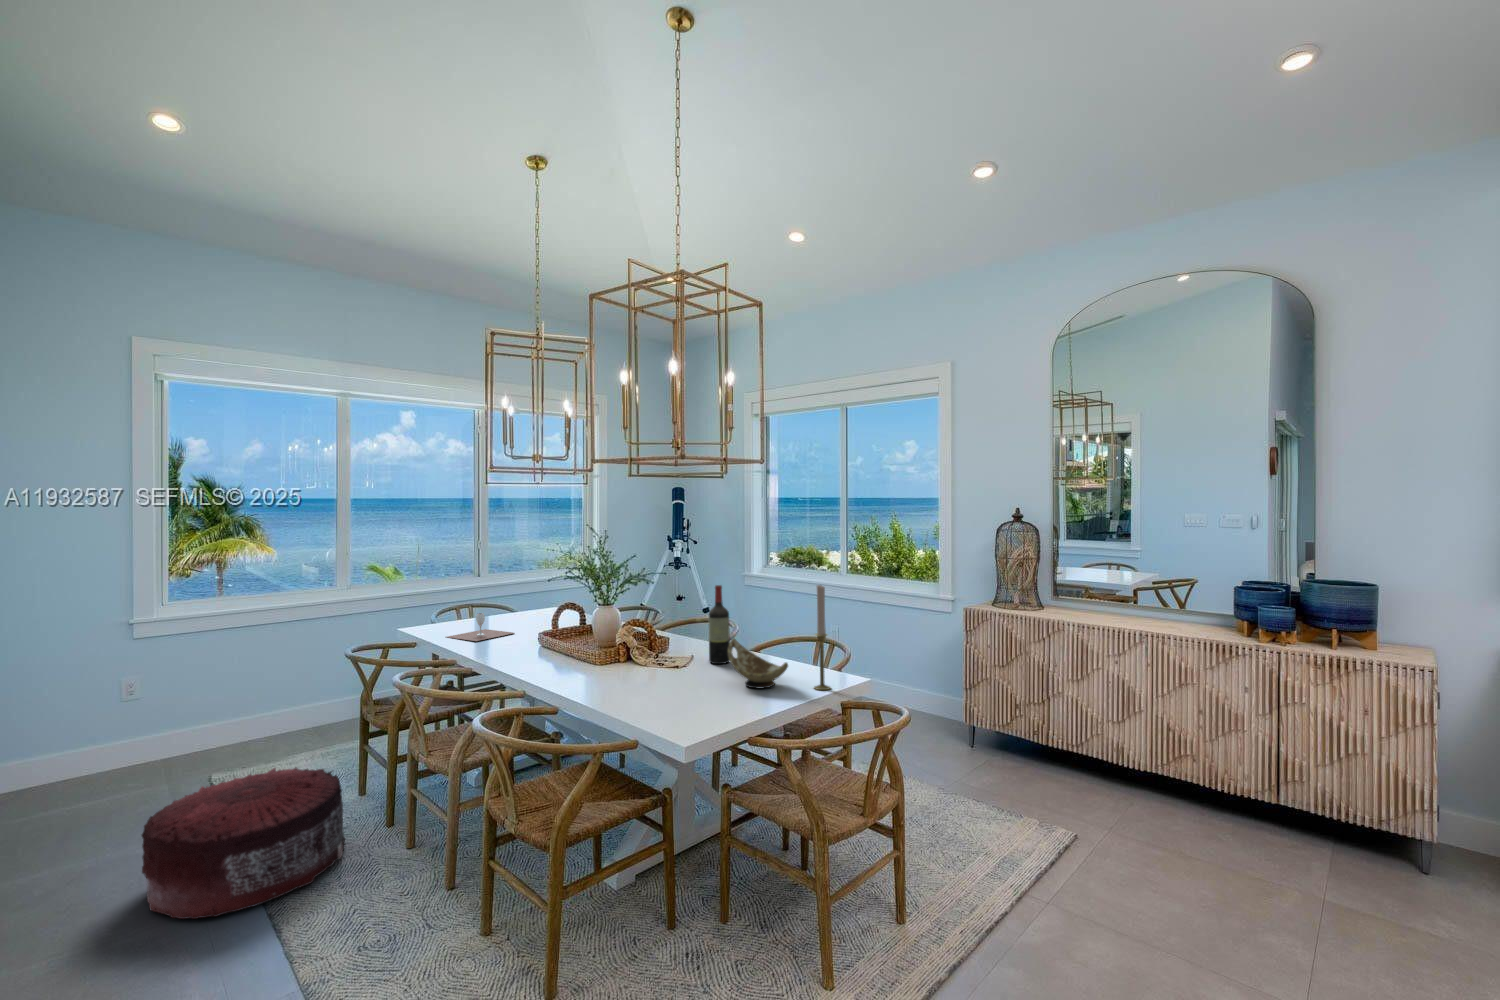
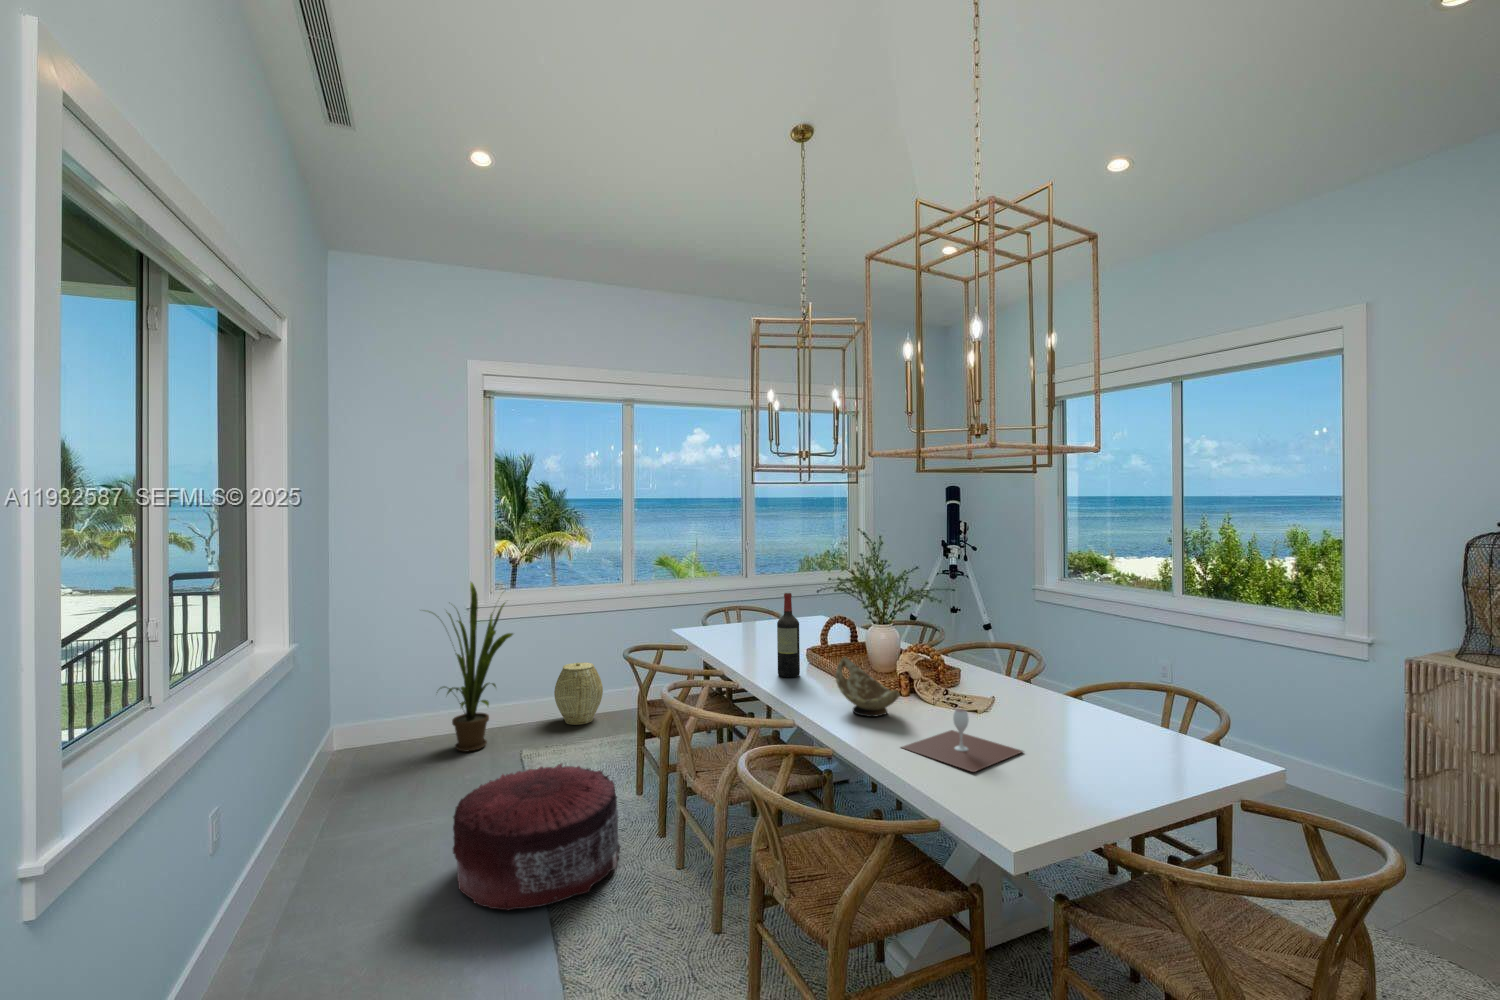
wine bottle: present [709,585,730,664] -> present [777,593,800,677]
candlestick: present [814,585,831,690] -> none [1183,623,1213,774]
house plant: none [69,590,206,781] -> present [438,582,513,752]
wine glass: present [448,613,513,641] -> present [902,709,1023,772]
decorative bowl: present [728,639,788,688] -> present [836,657,900,717]
woven basket: none [256,671,316,738] -> present [554,662,603,725]

